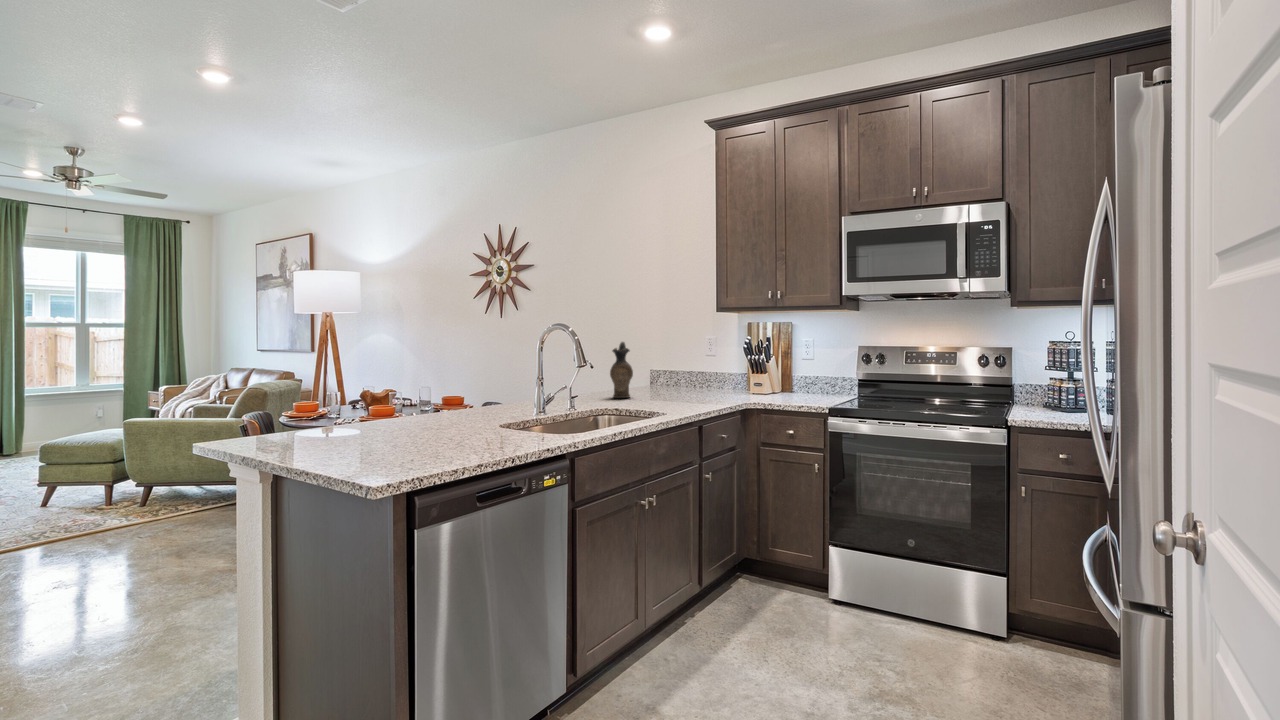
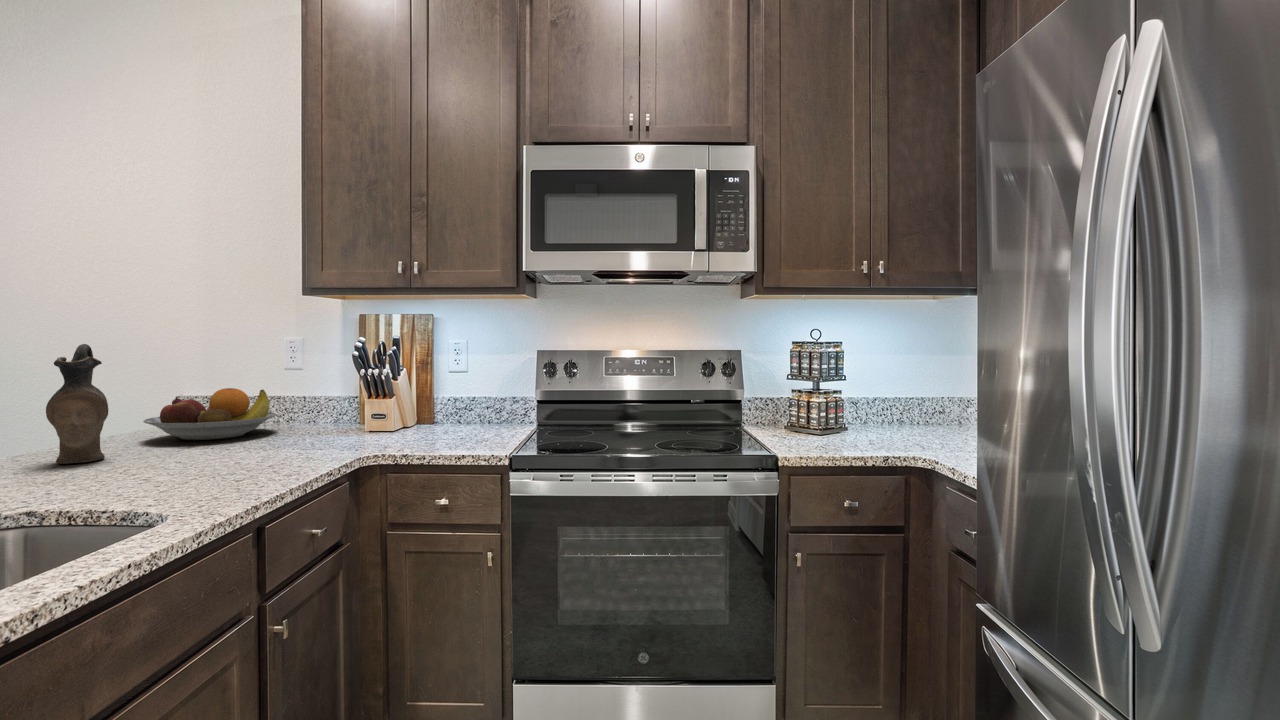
fruit bowl: none [643,366,704,393] -> present [143,388,276,440]

